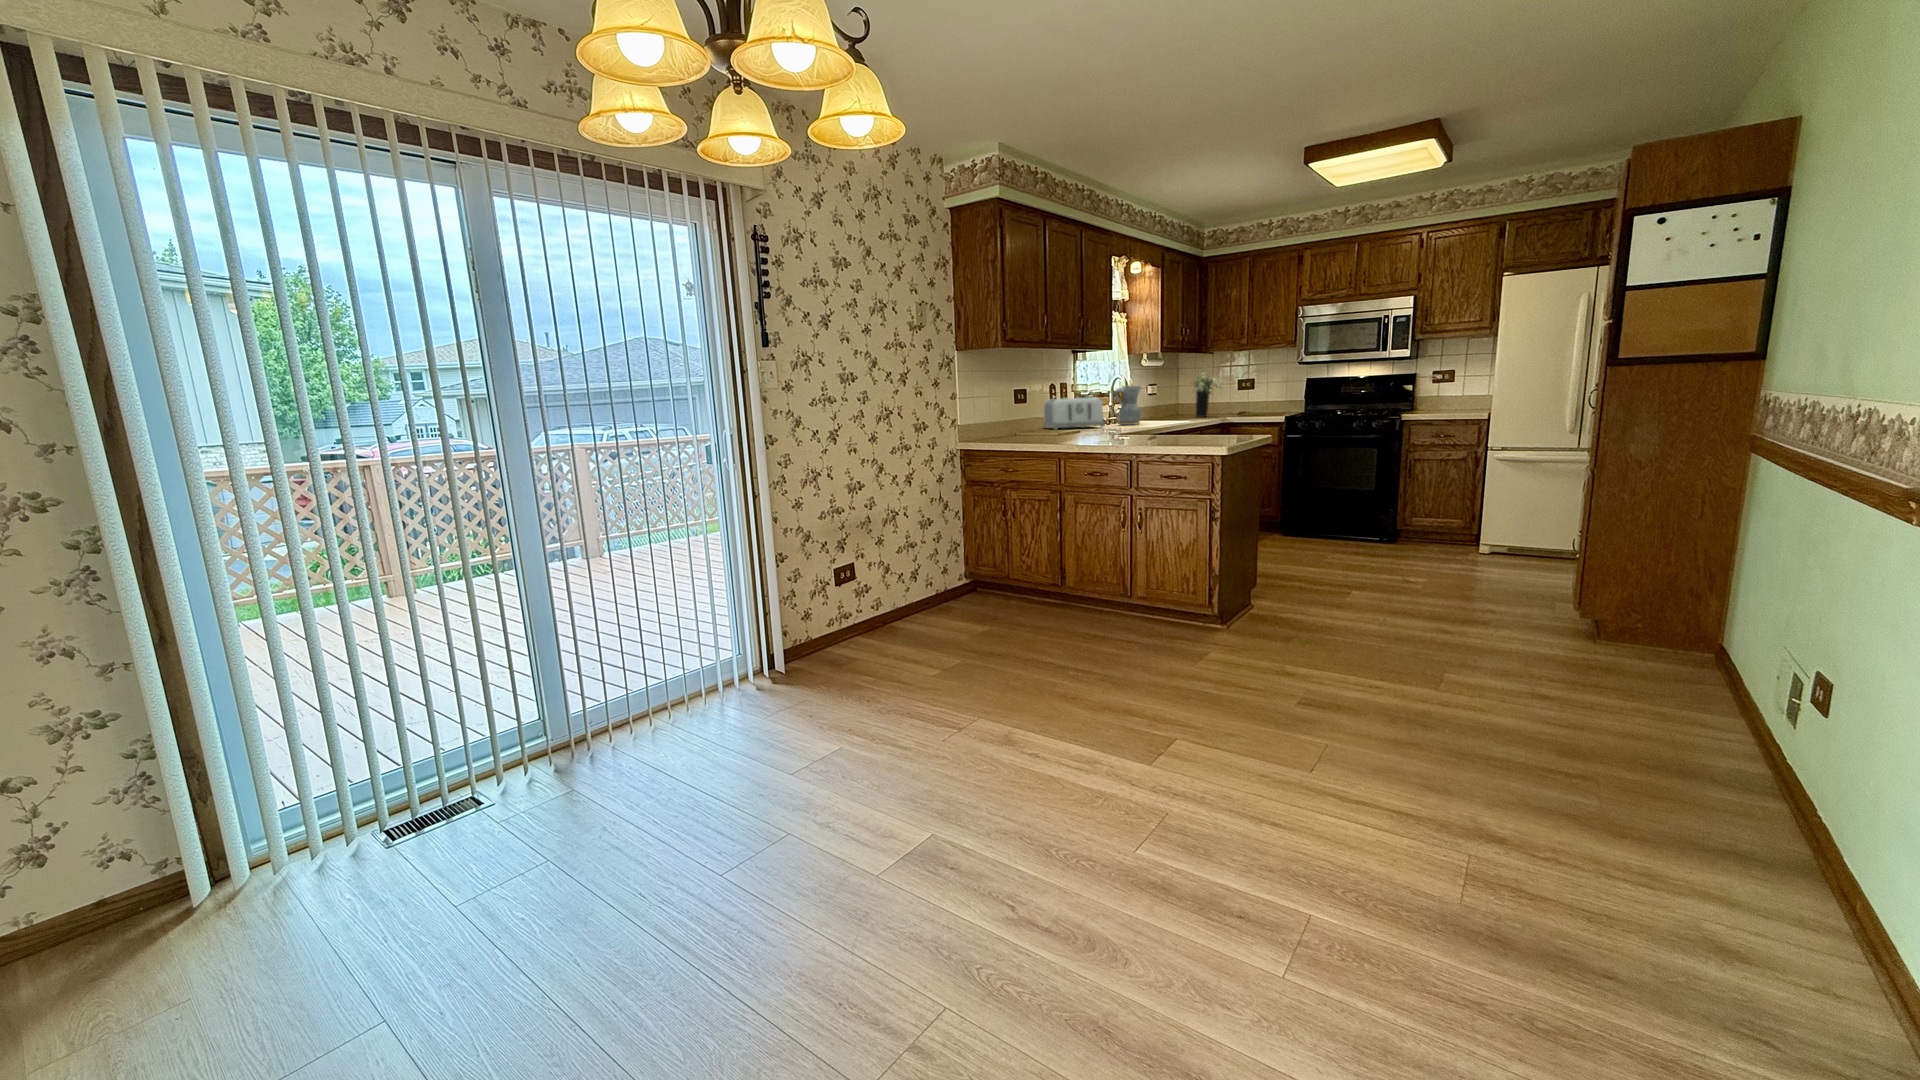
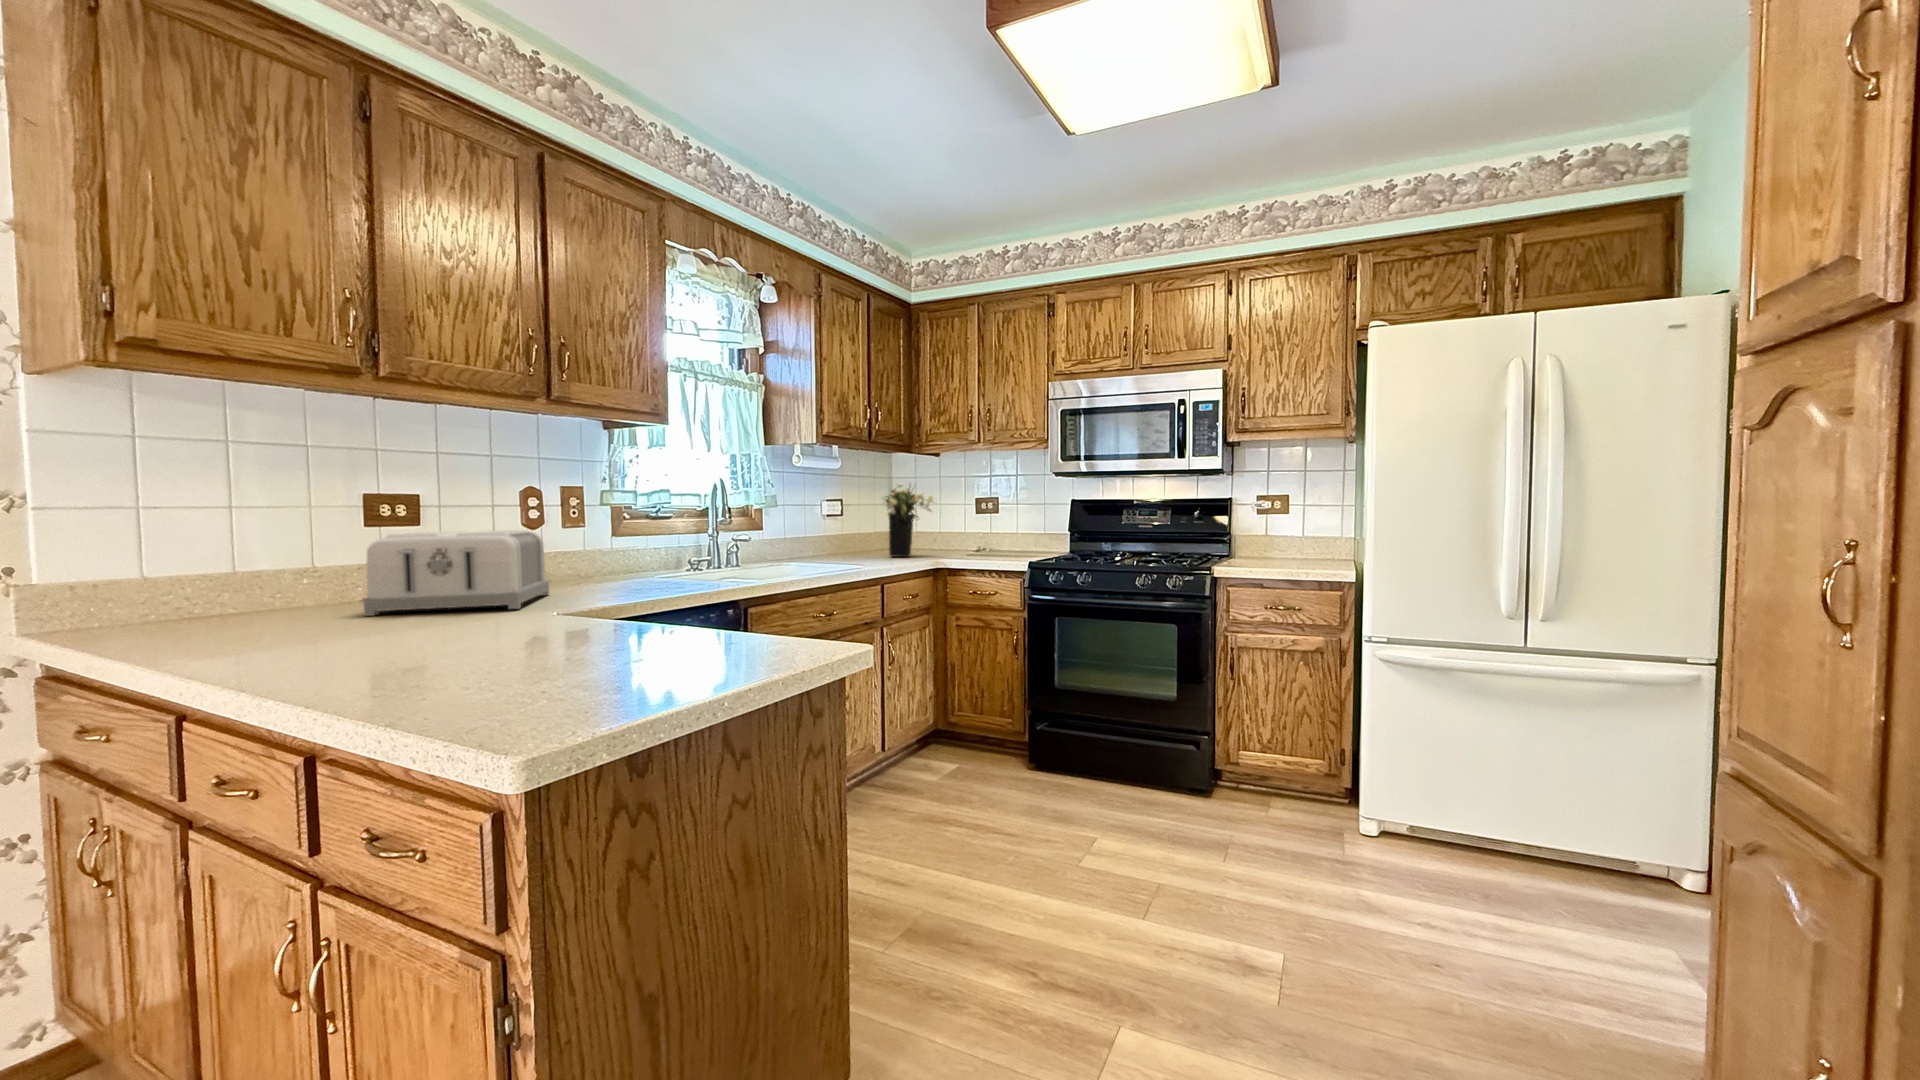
ceramic pitcher: present [1115,385,1140,425] -> none [616,504,682,591]

